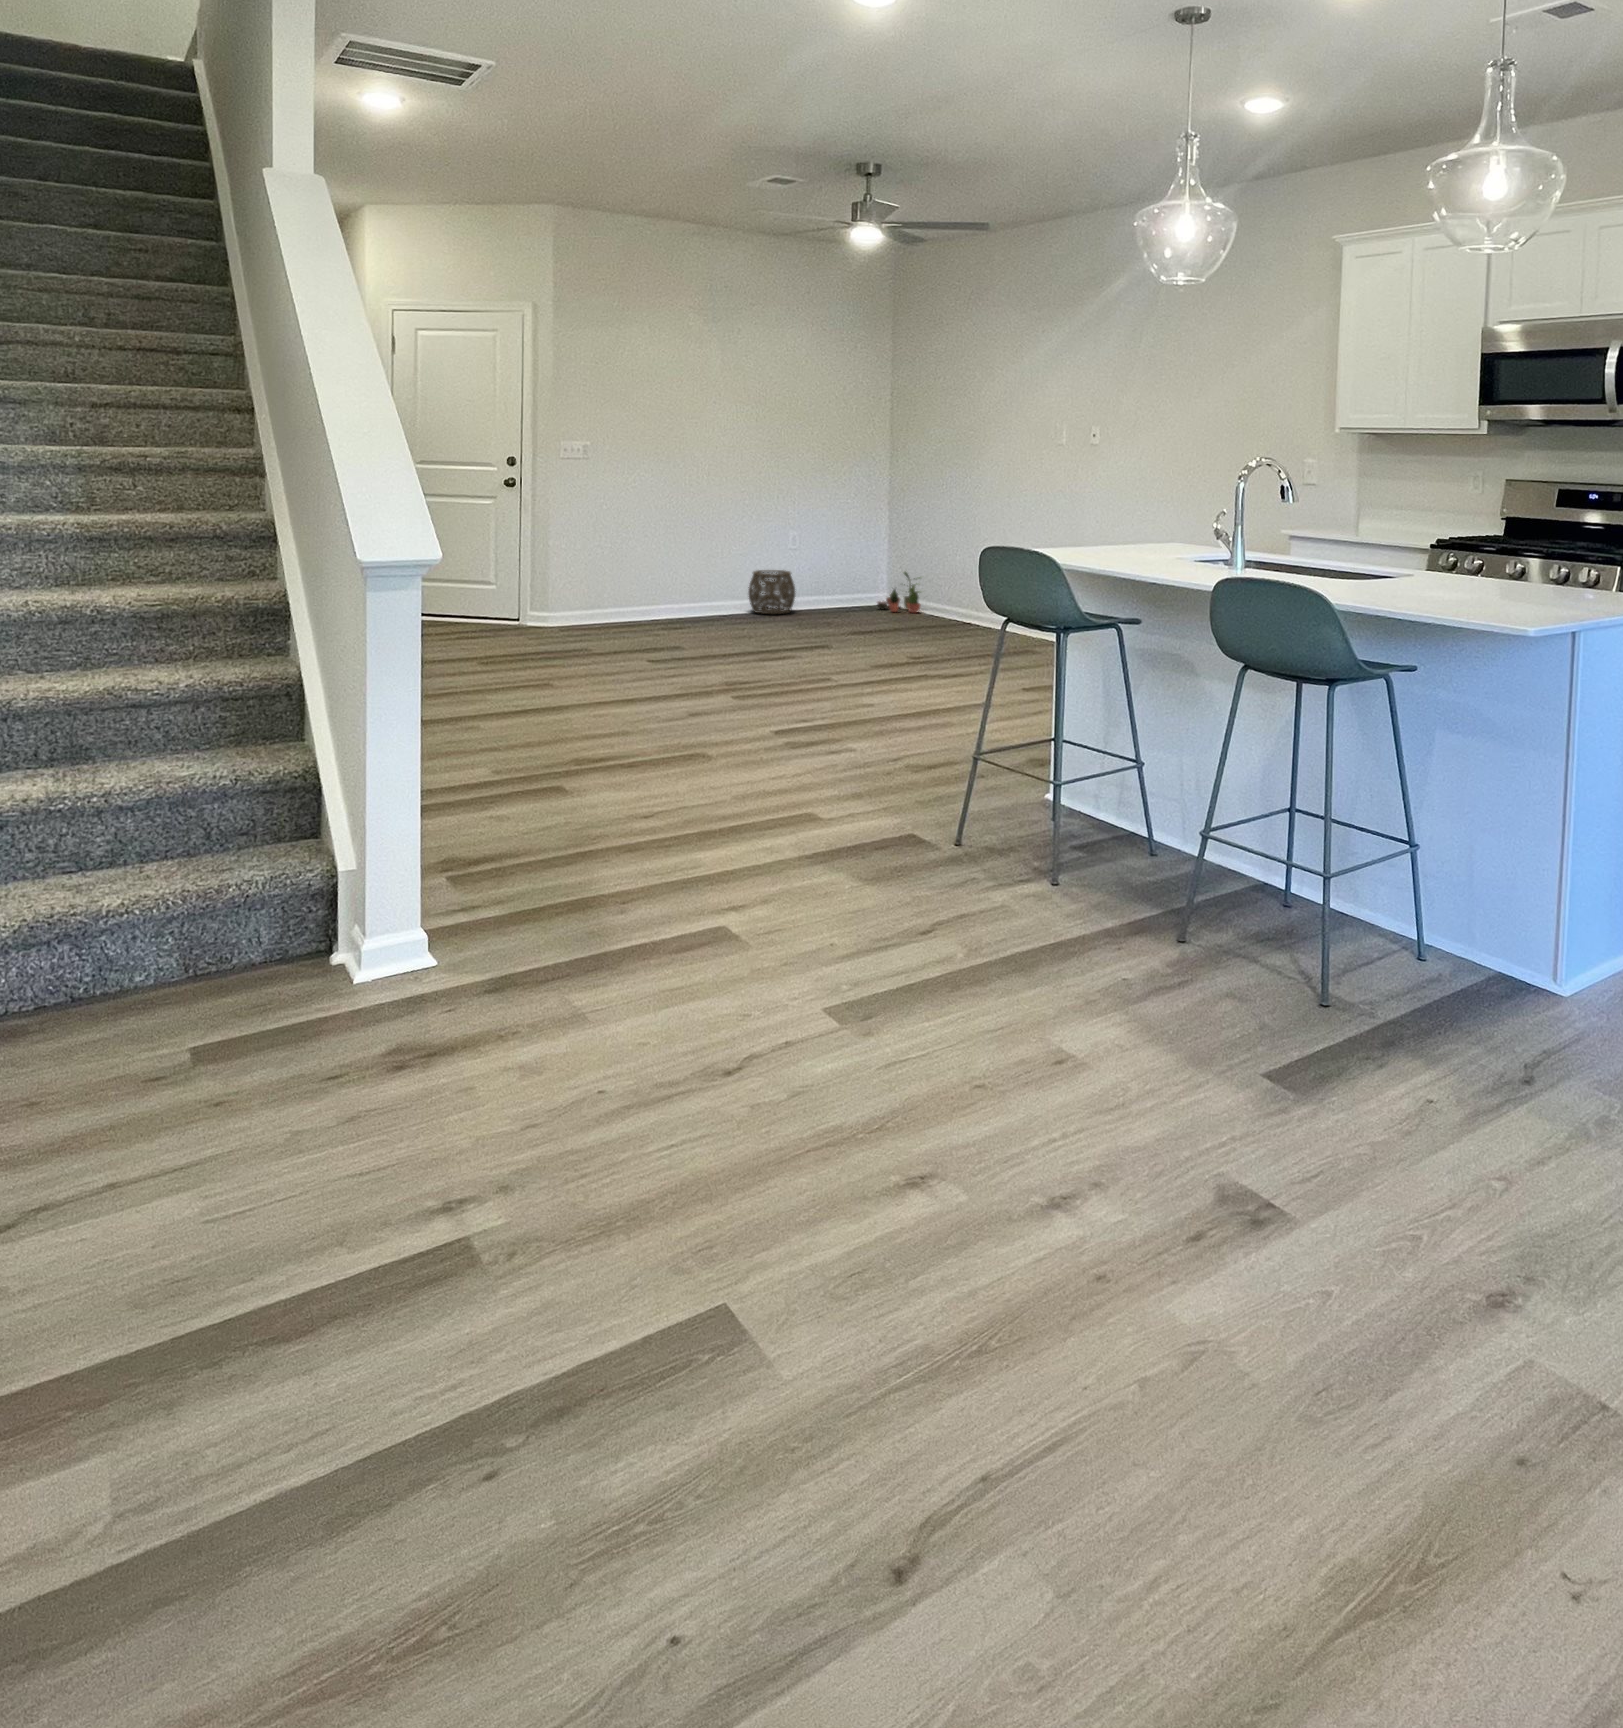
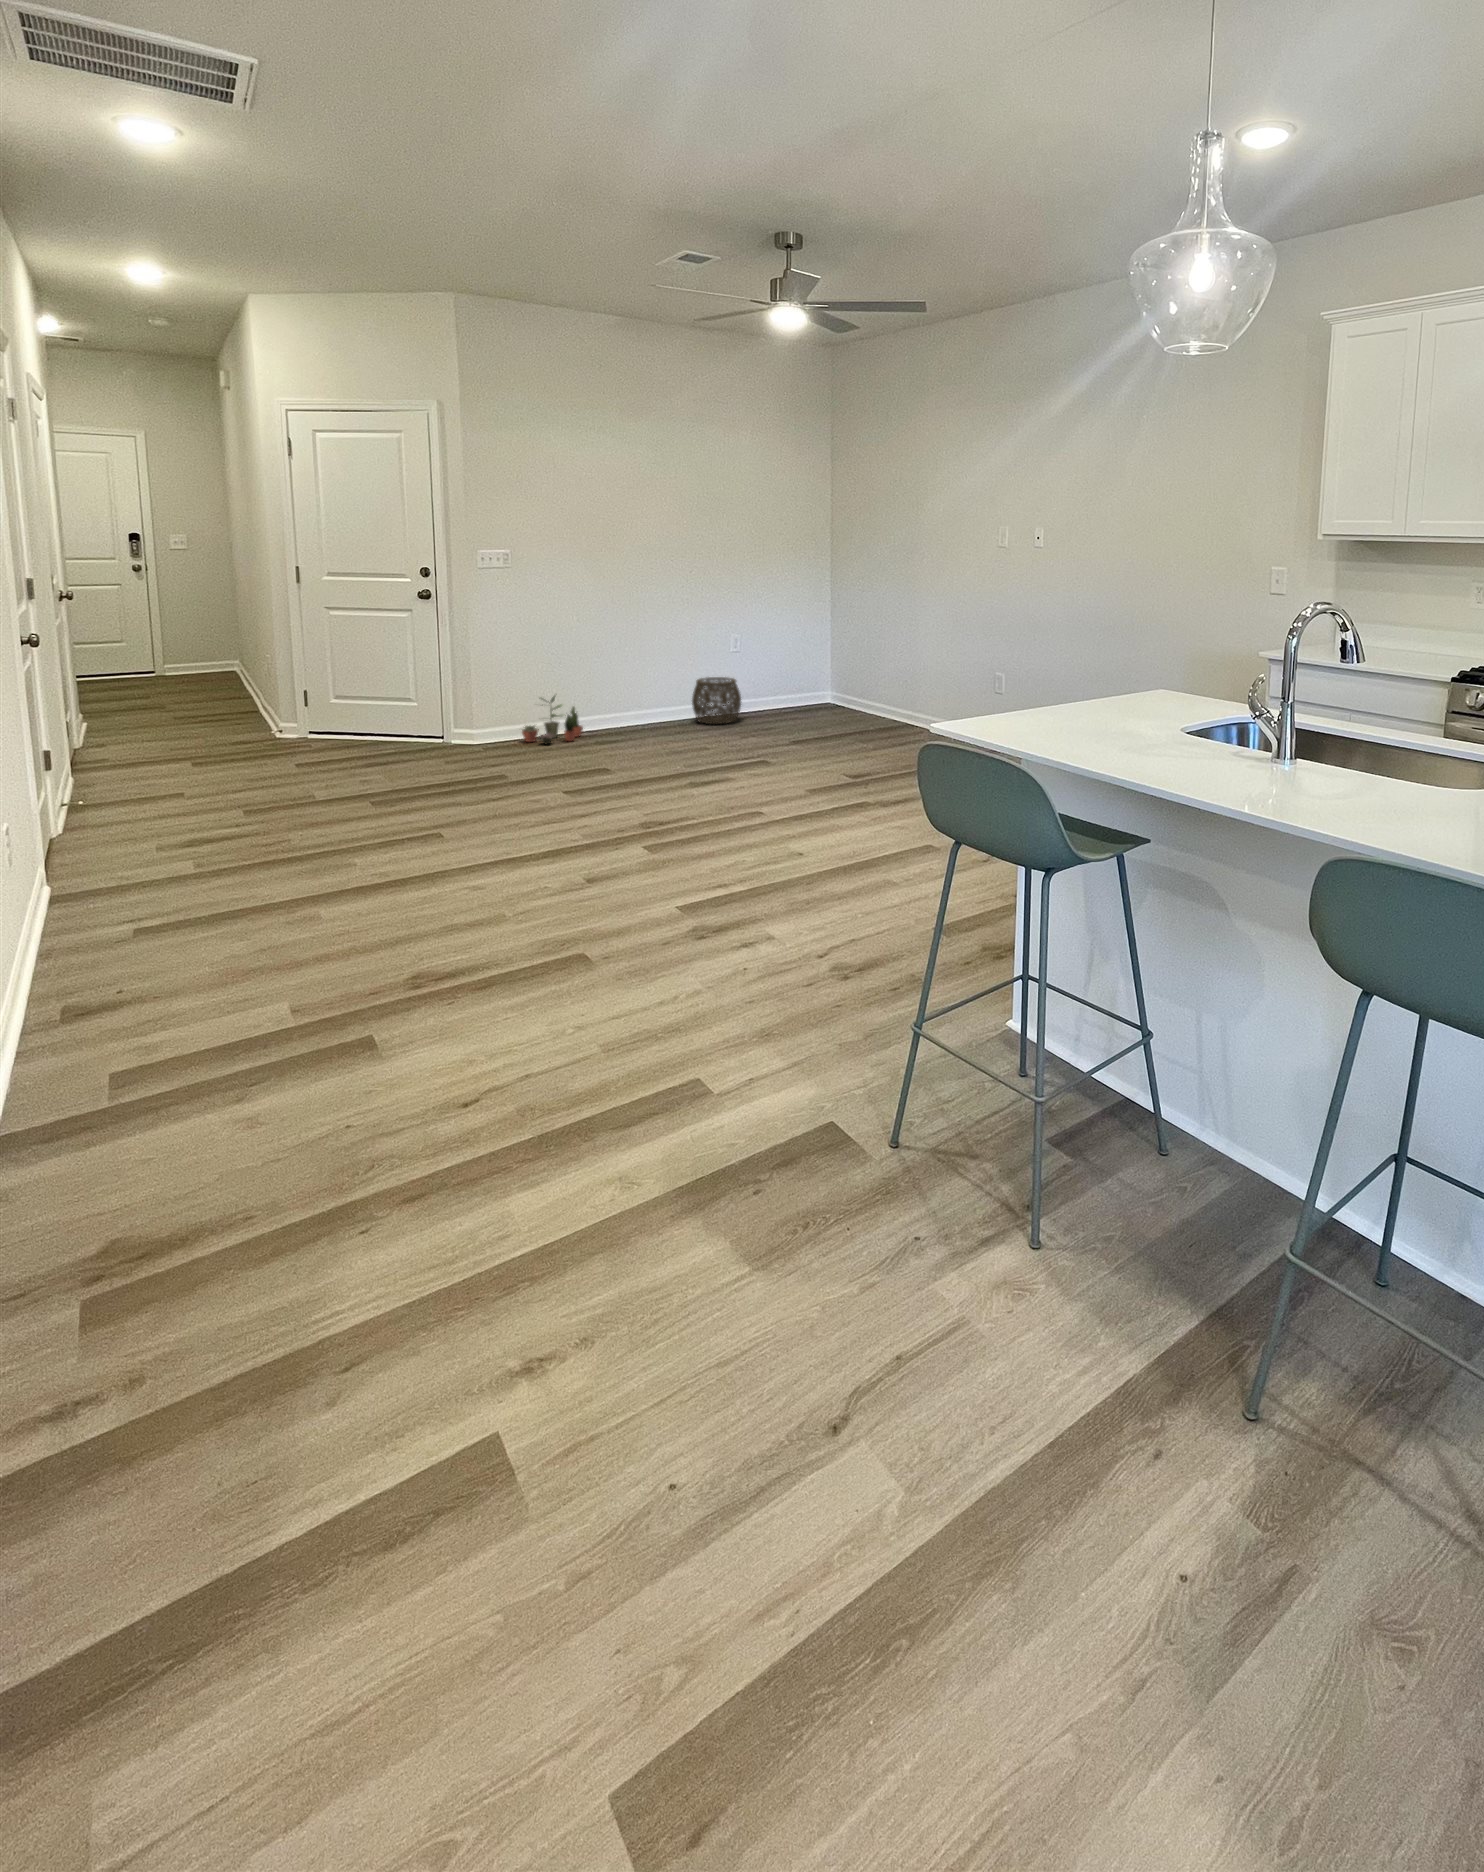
potted plant: present [877,572,920,613] -> present [522,696,583,744]

